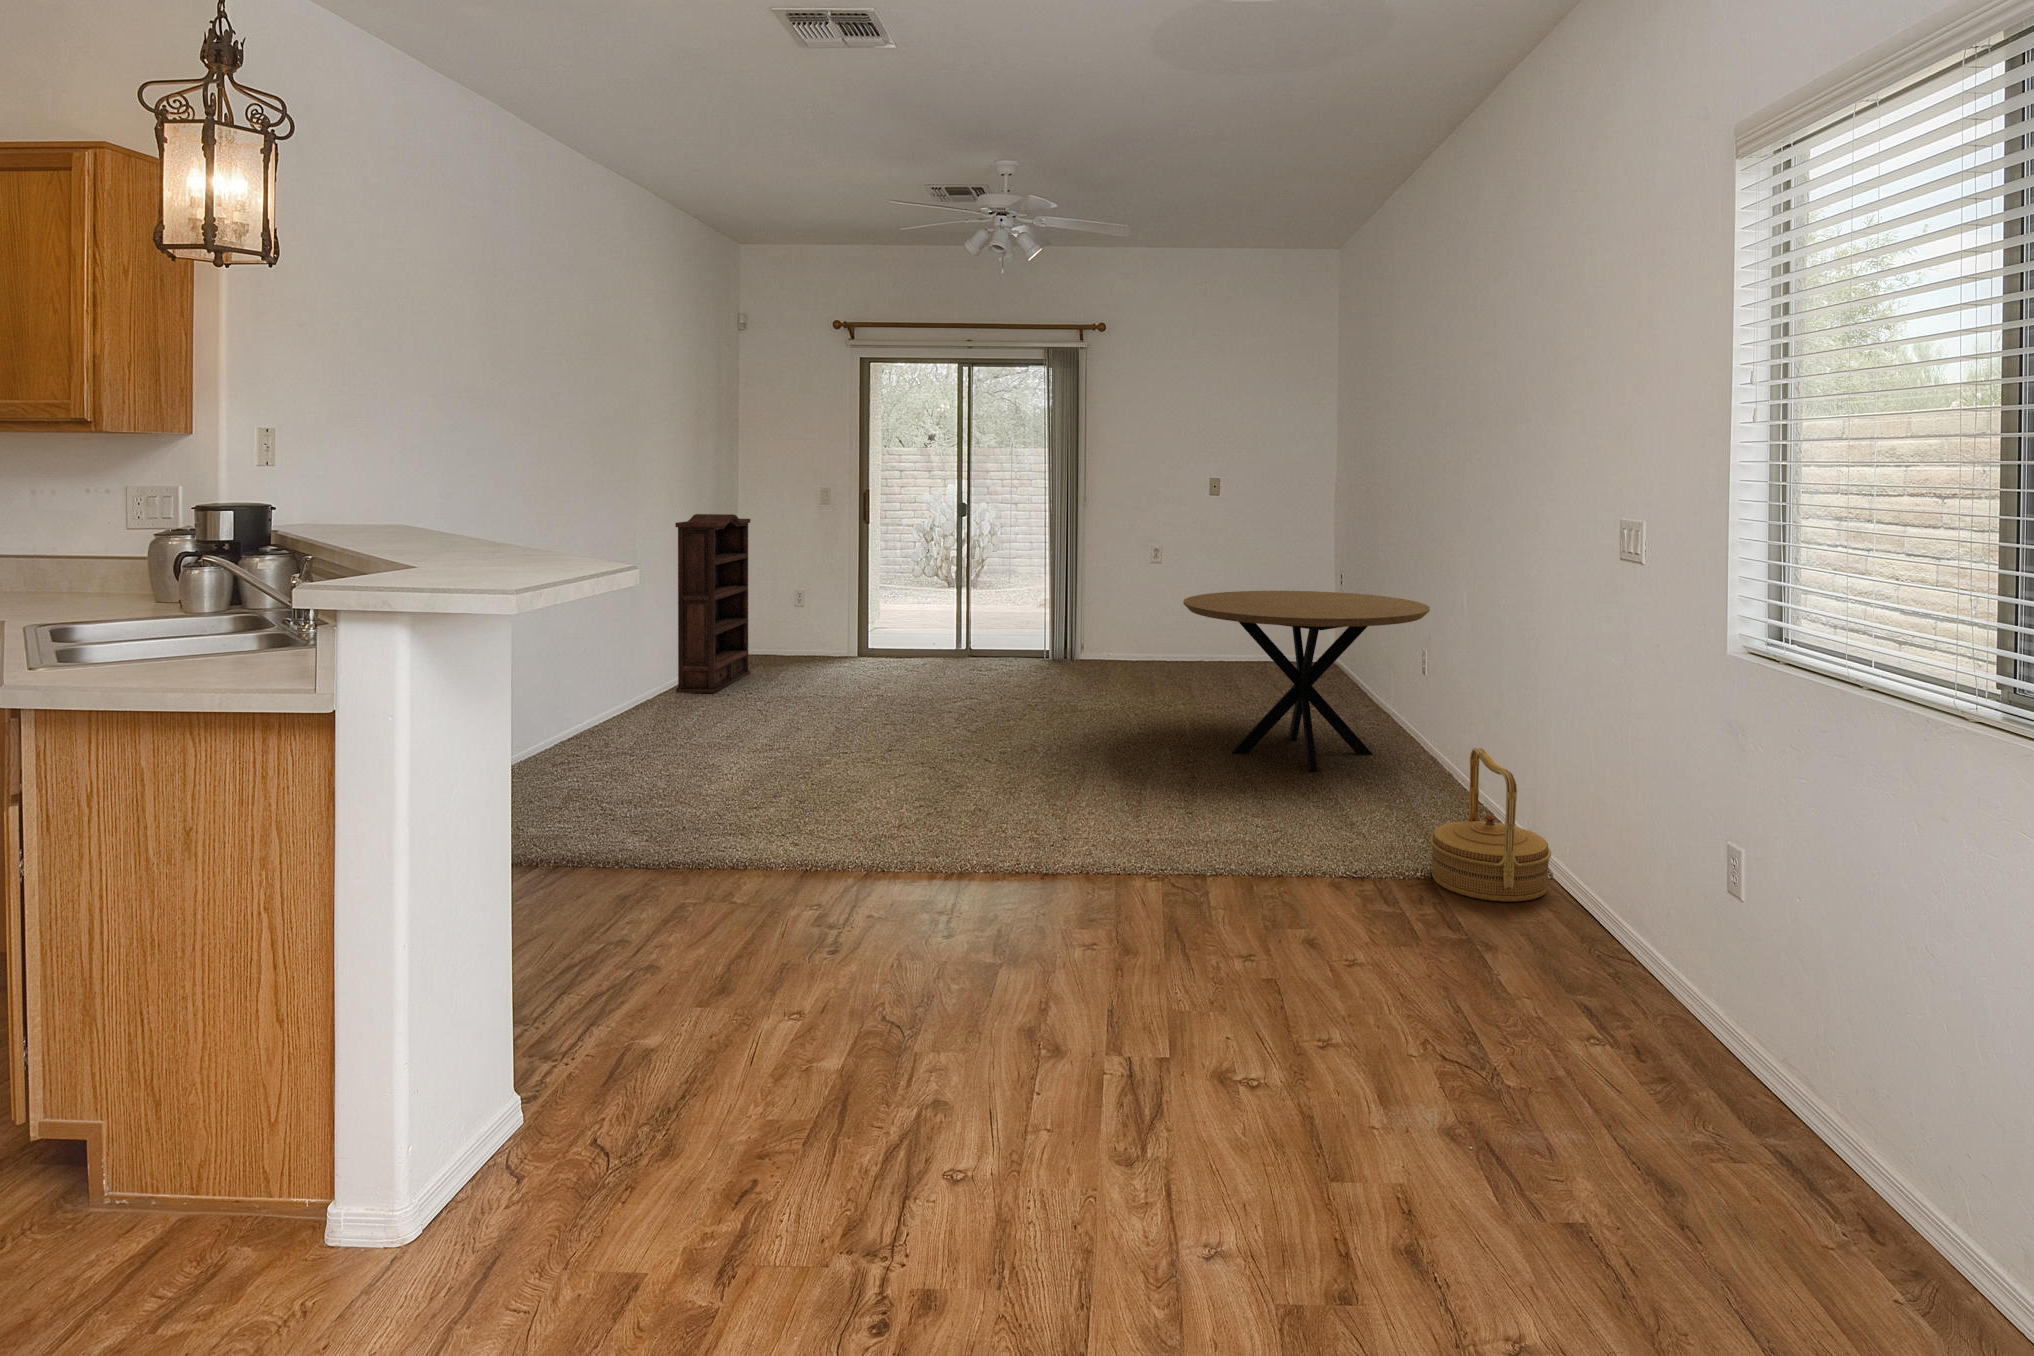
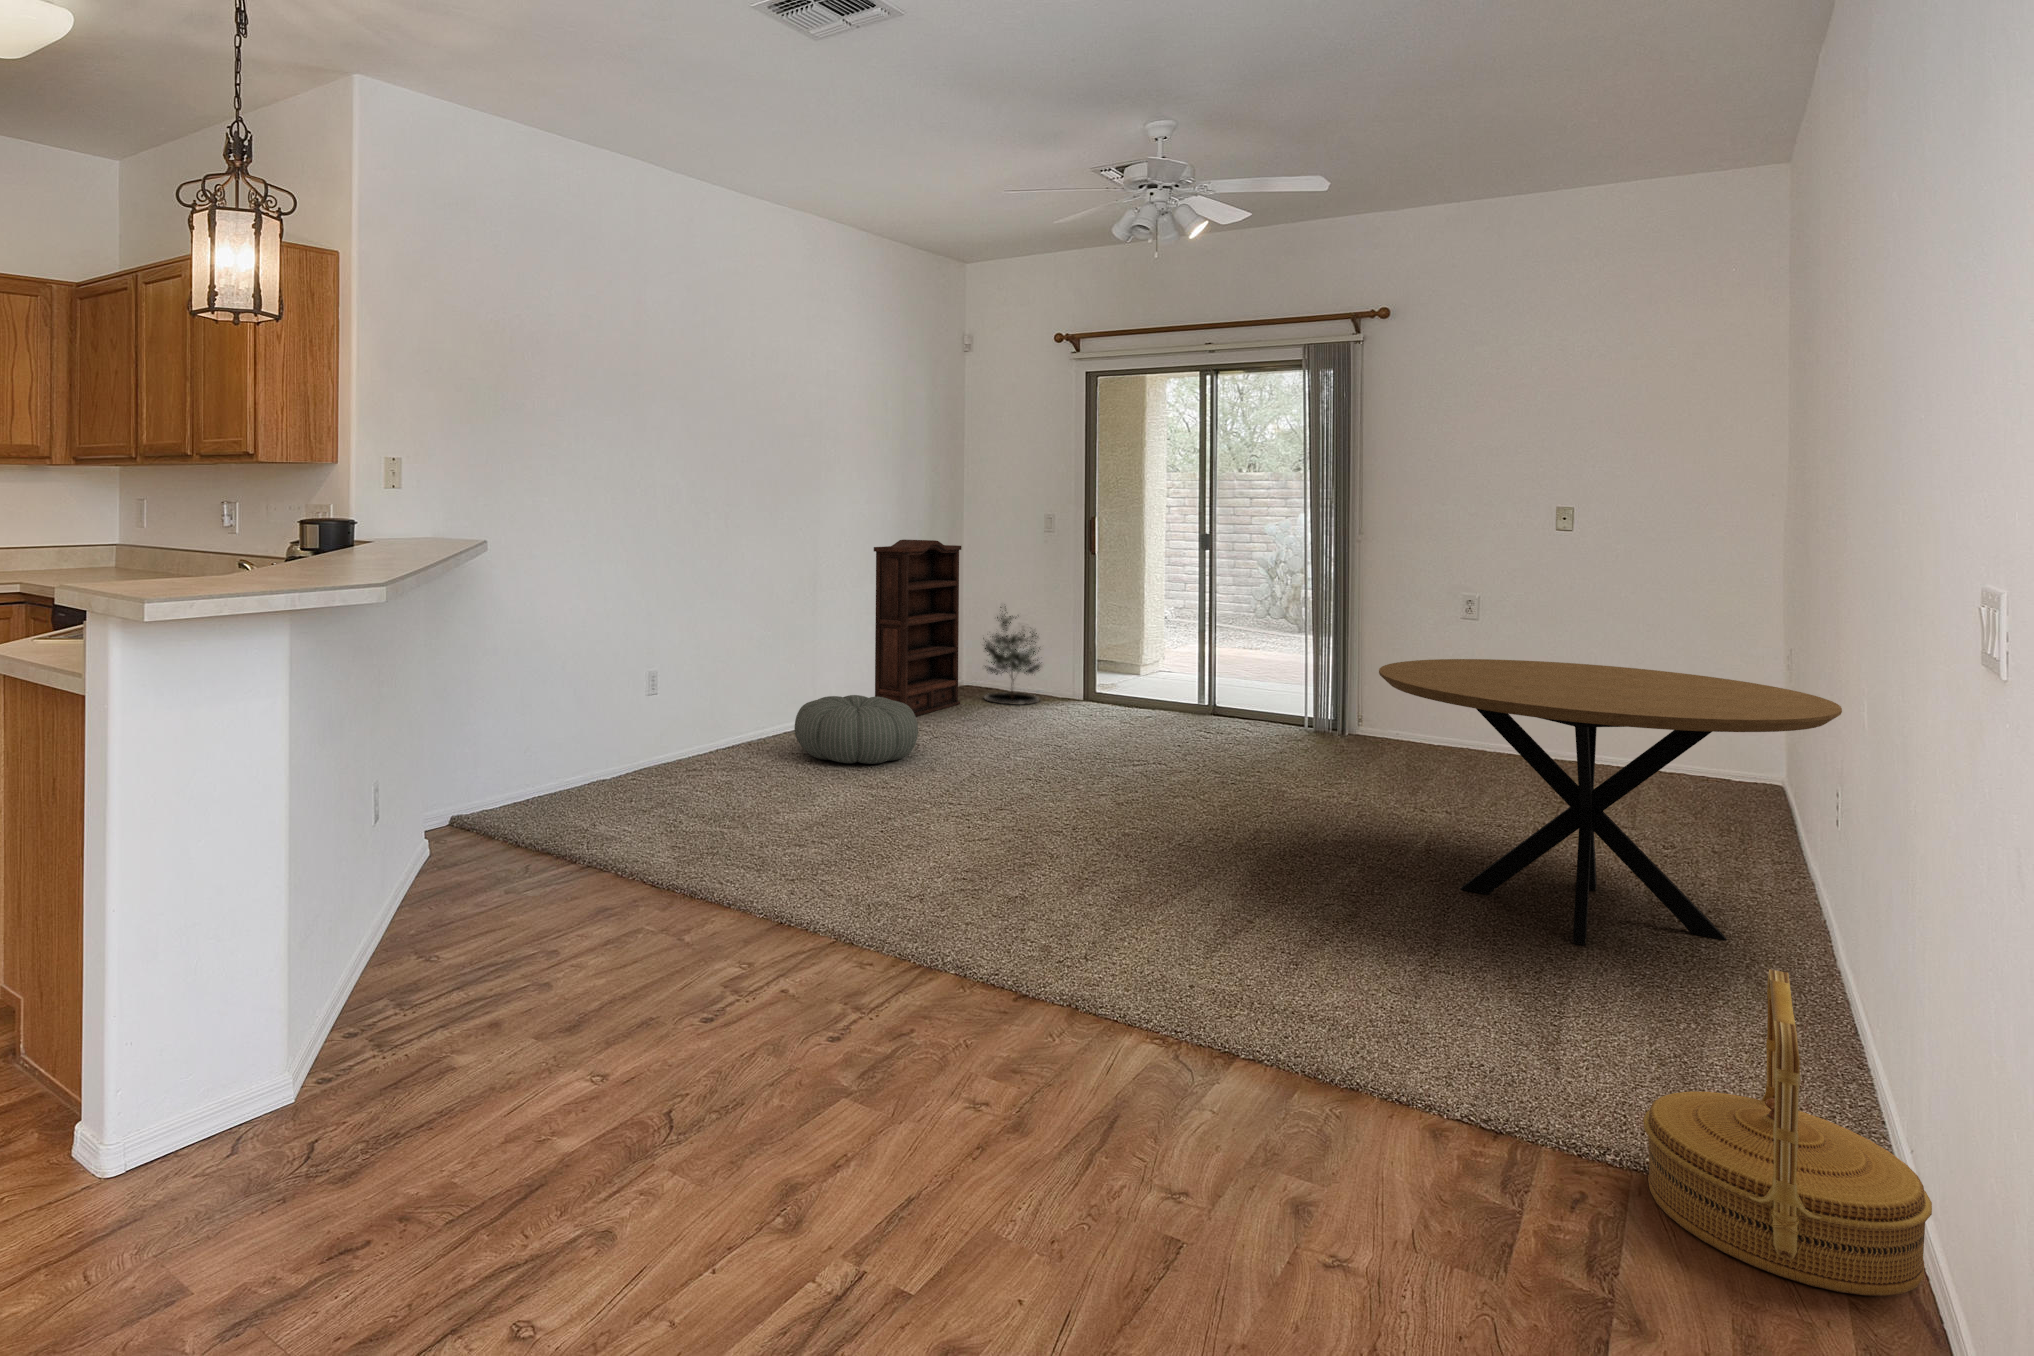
potted tree: none [764,572,825,668] -> present [983,606,1041,705]
pouf: none [638,671,769,739] -> present [794,695,918,764]

